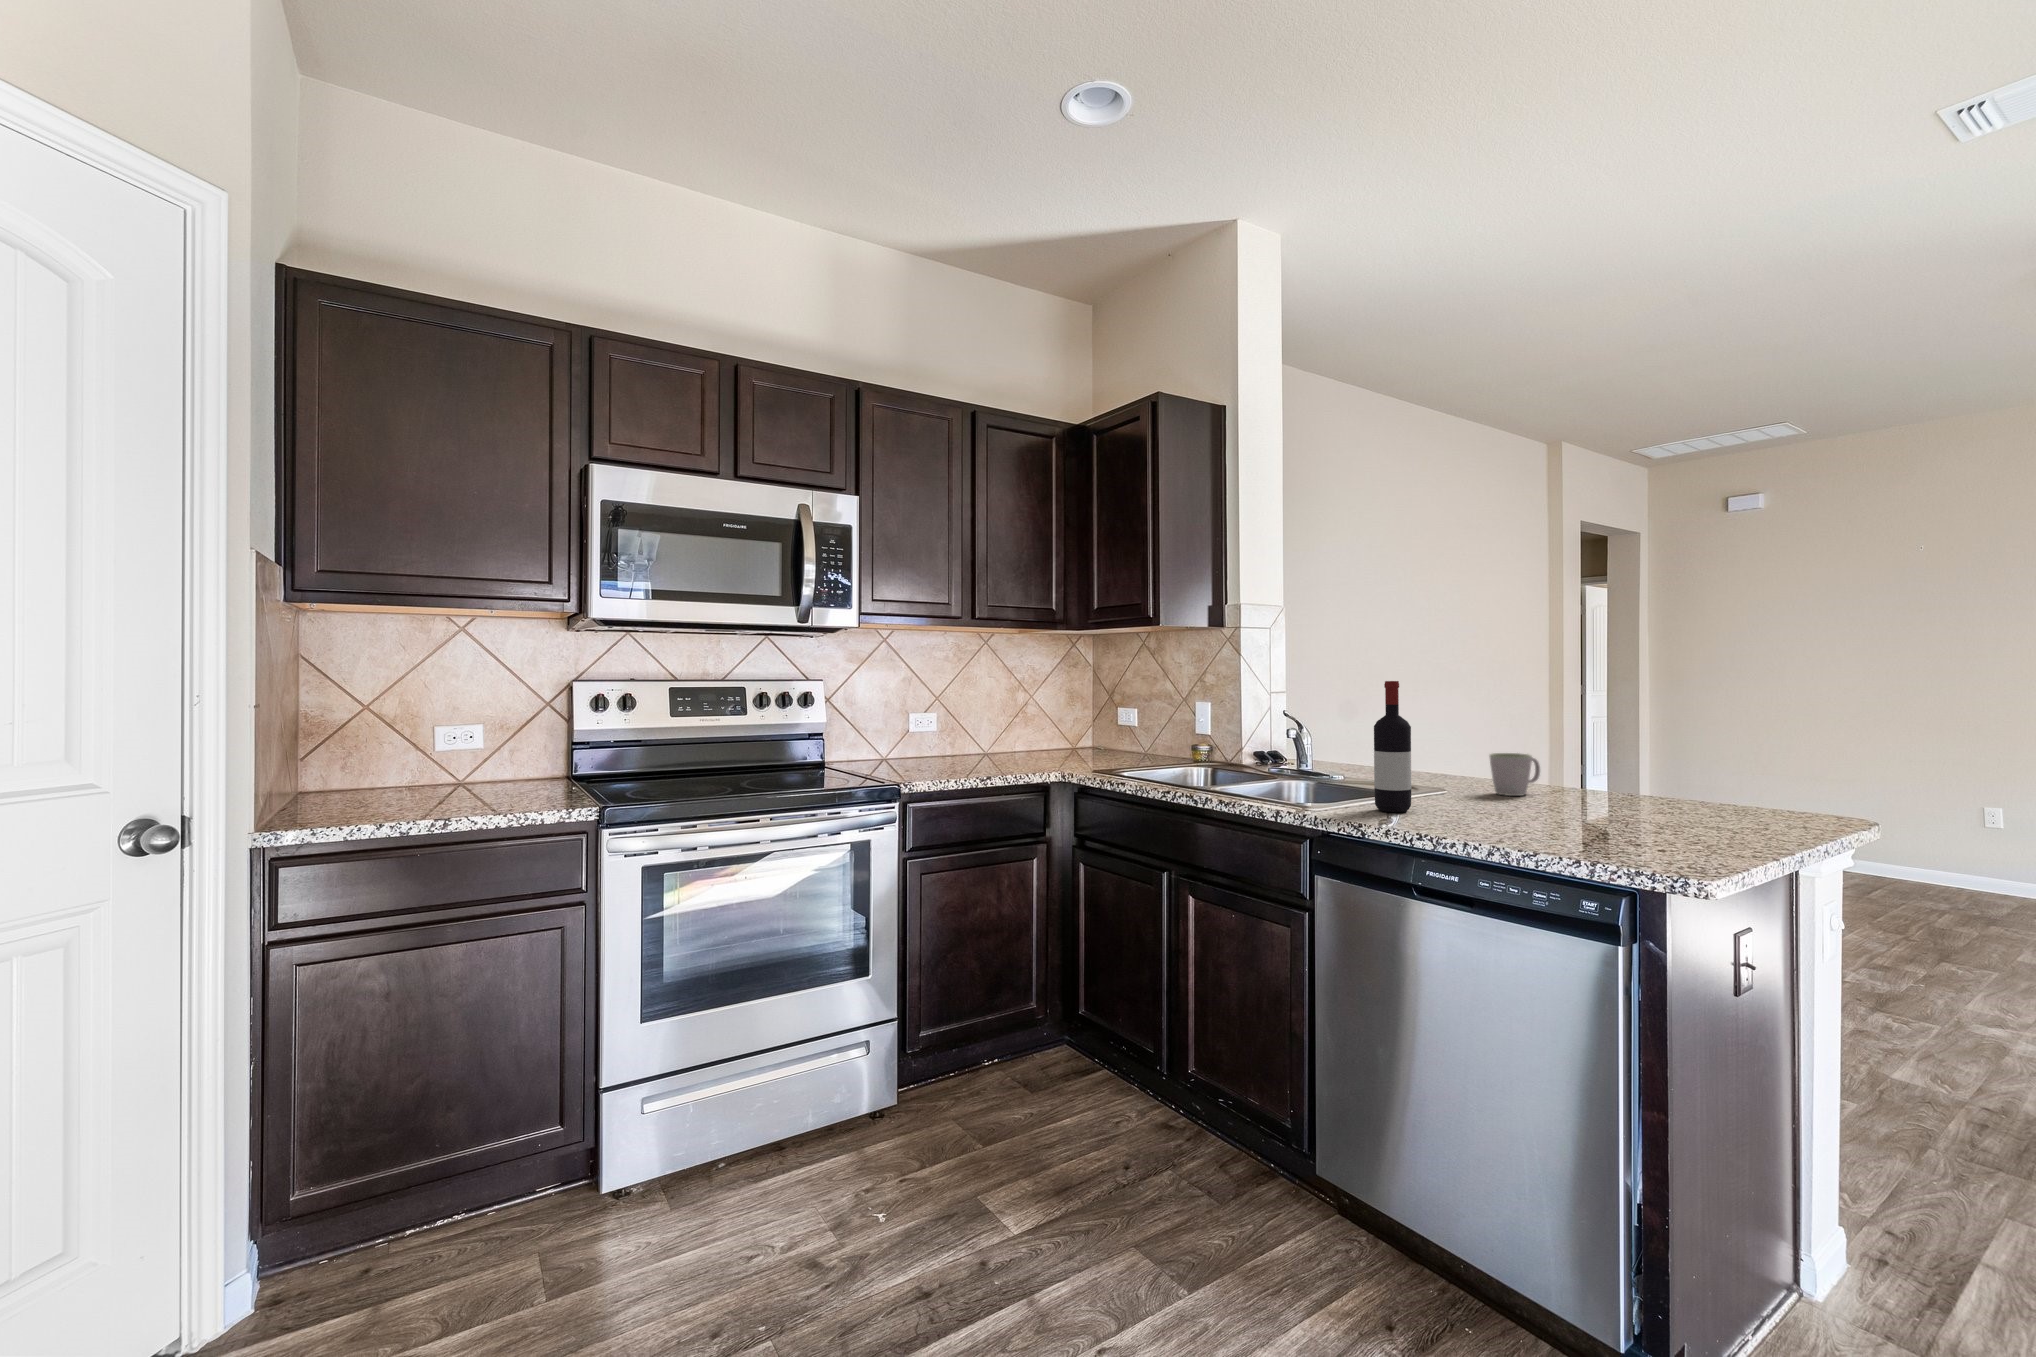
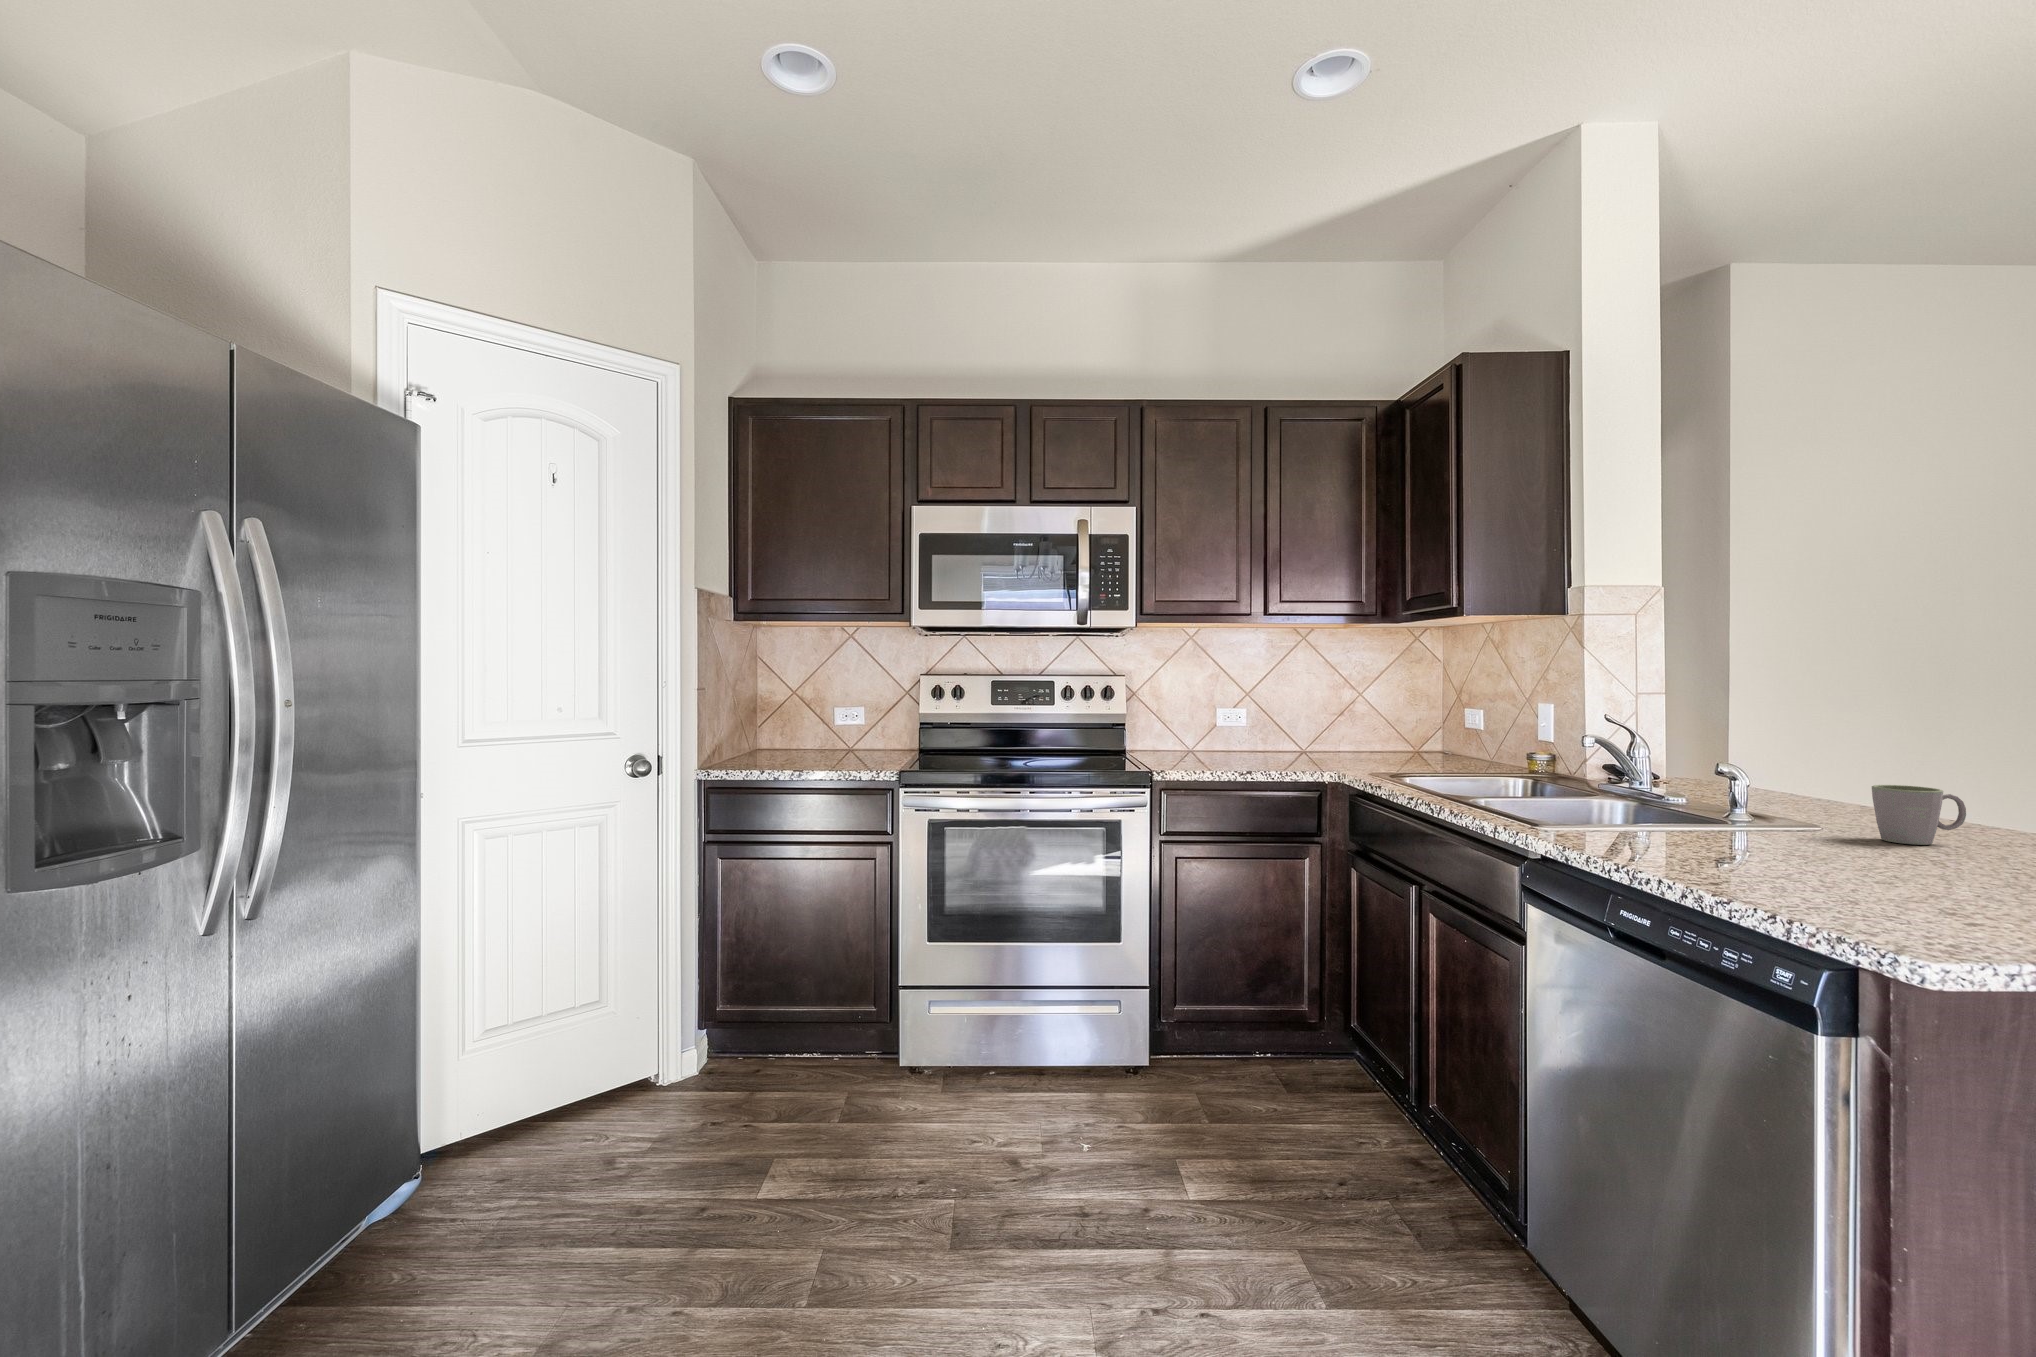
wine bottle: present [1374,681,1411,812] -> none [1636,682,1687,843]

